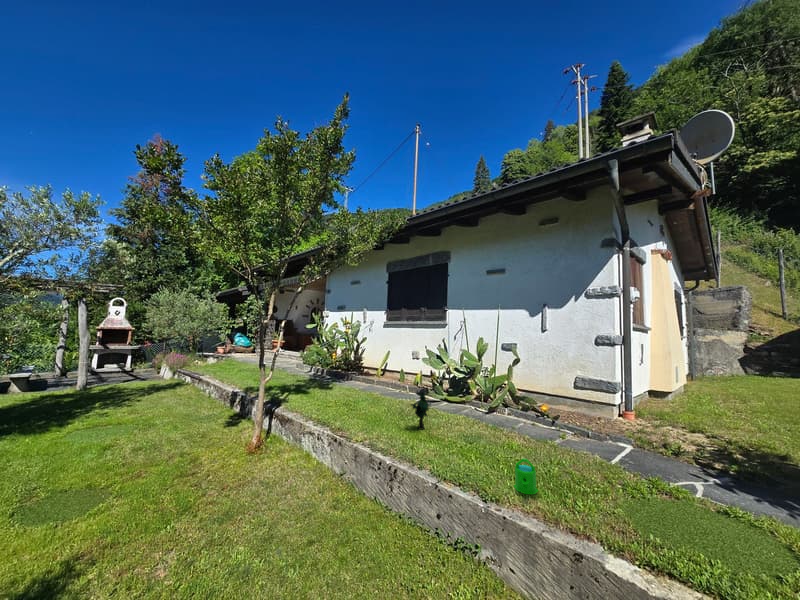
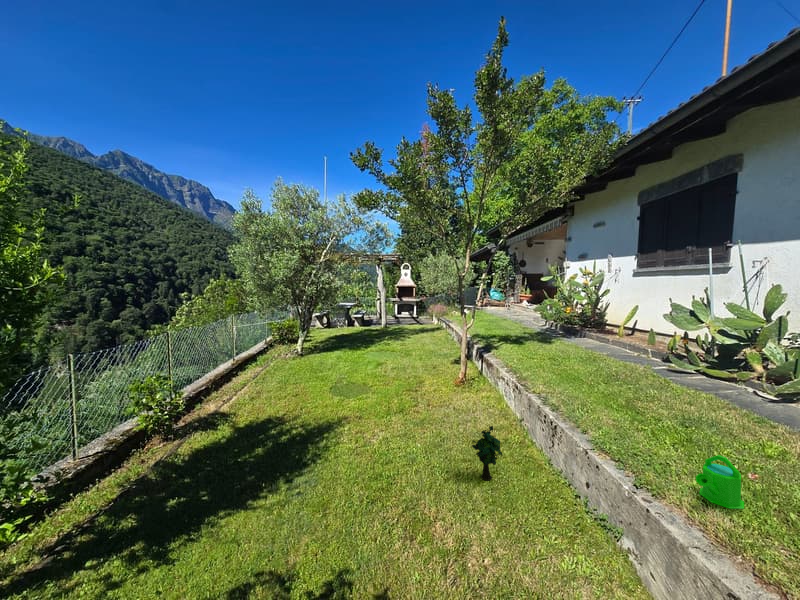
decorative plant: present [411,390,431,429] -> present [472,426,502,481]

